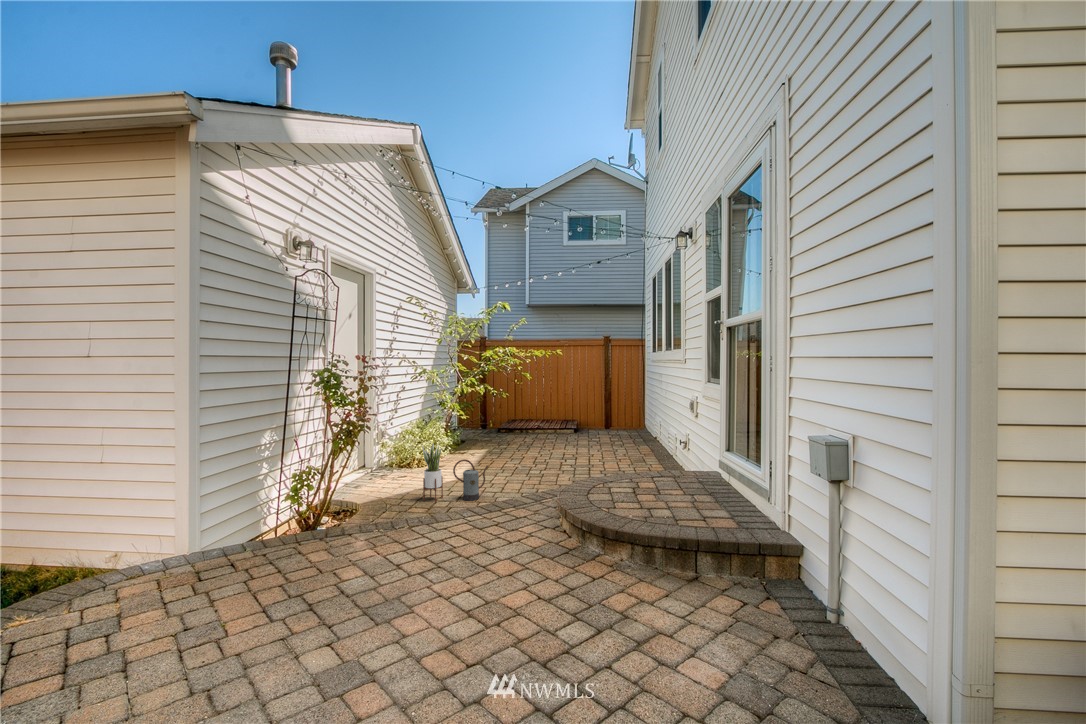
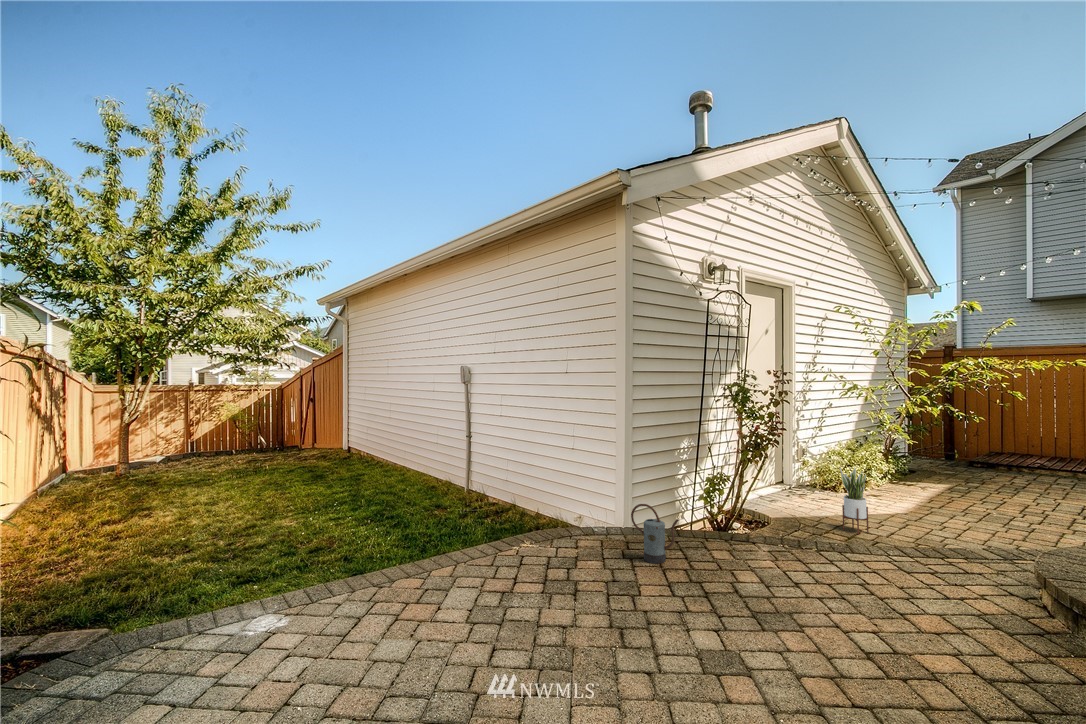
watering can: present [453,459,488,501] -> present [631,504,679,564]

